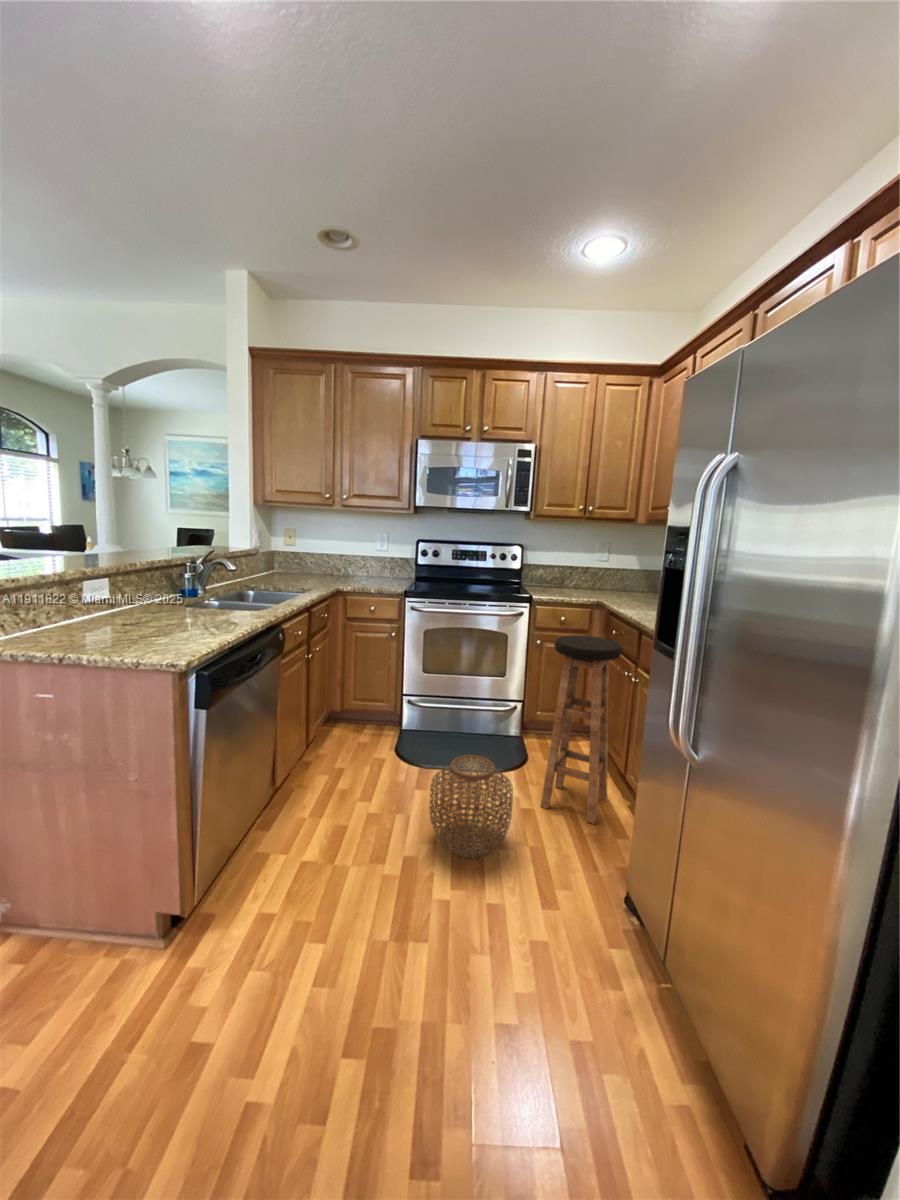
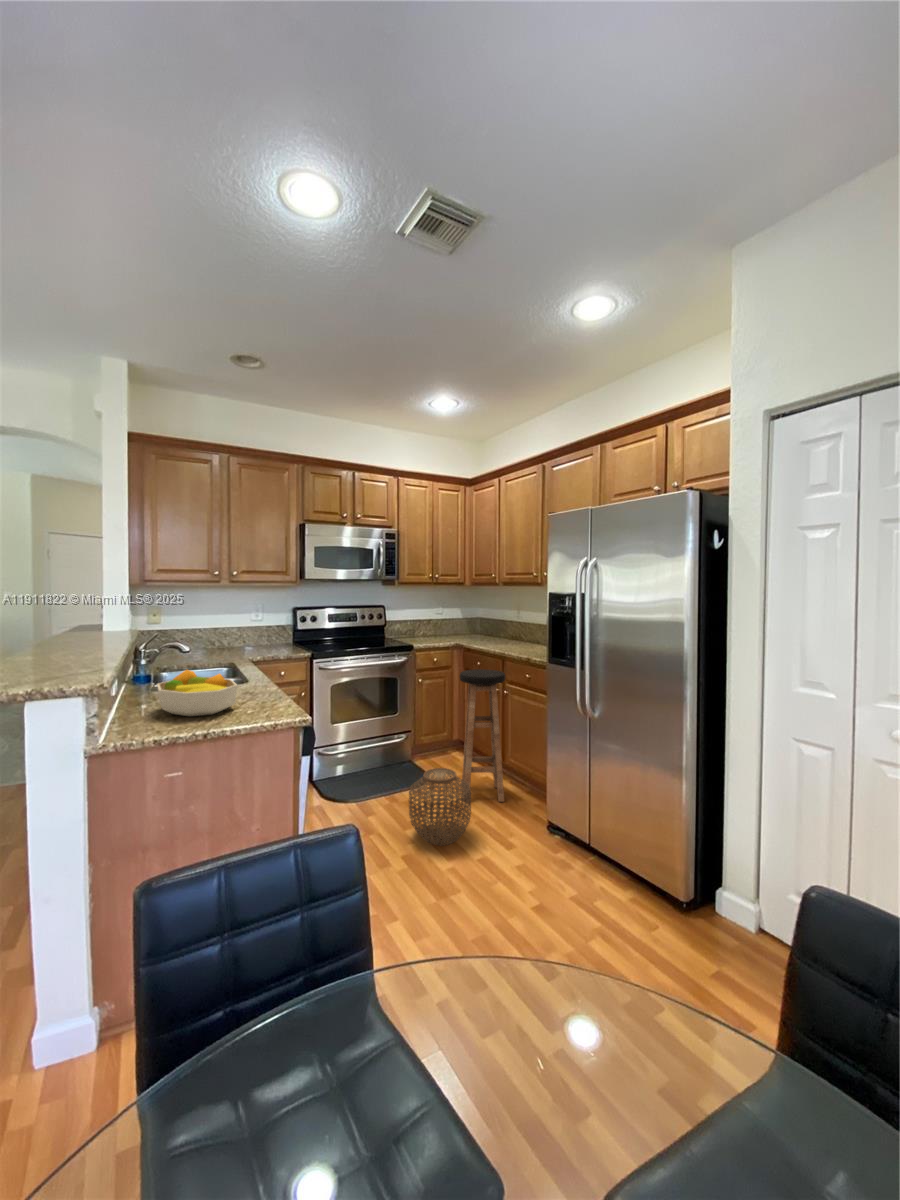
fruit bowl: none [80,585,170,638] -> present [157,670,237,716]

